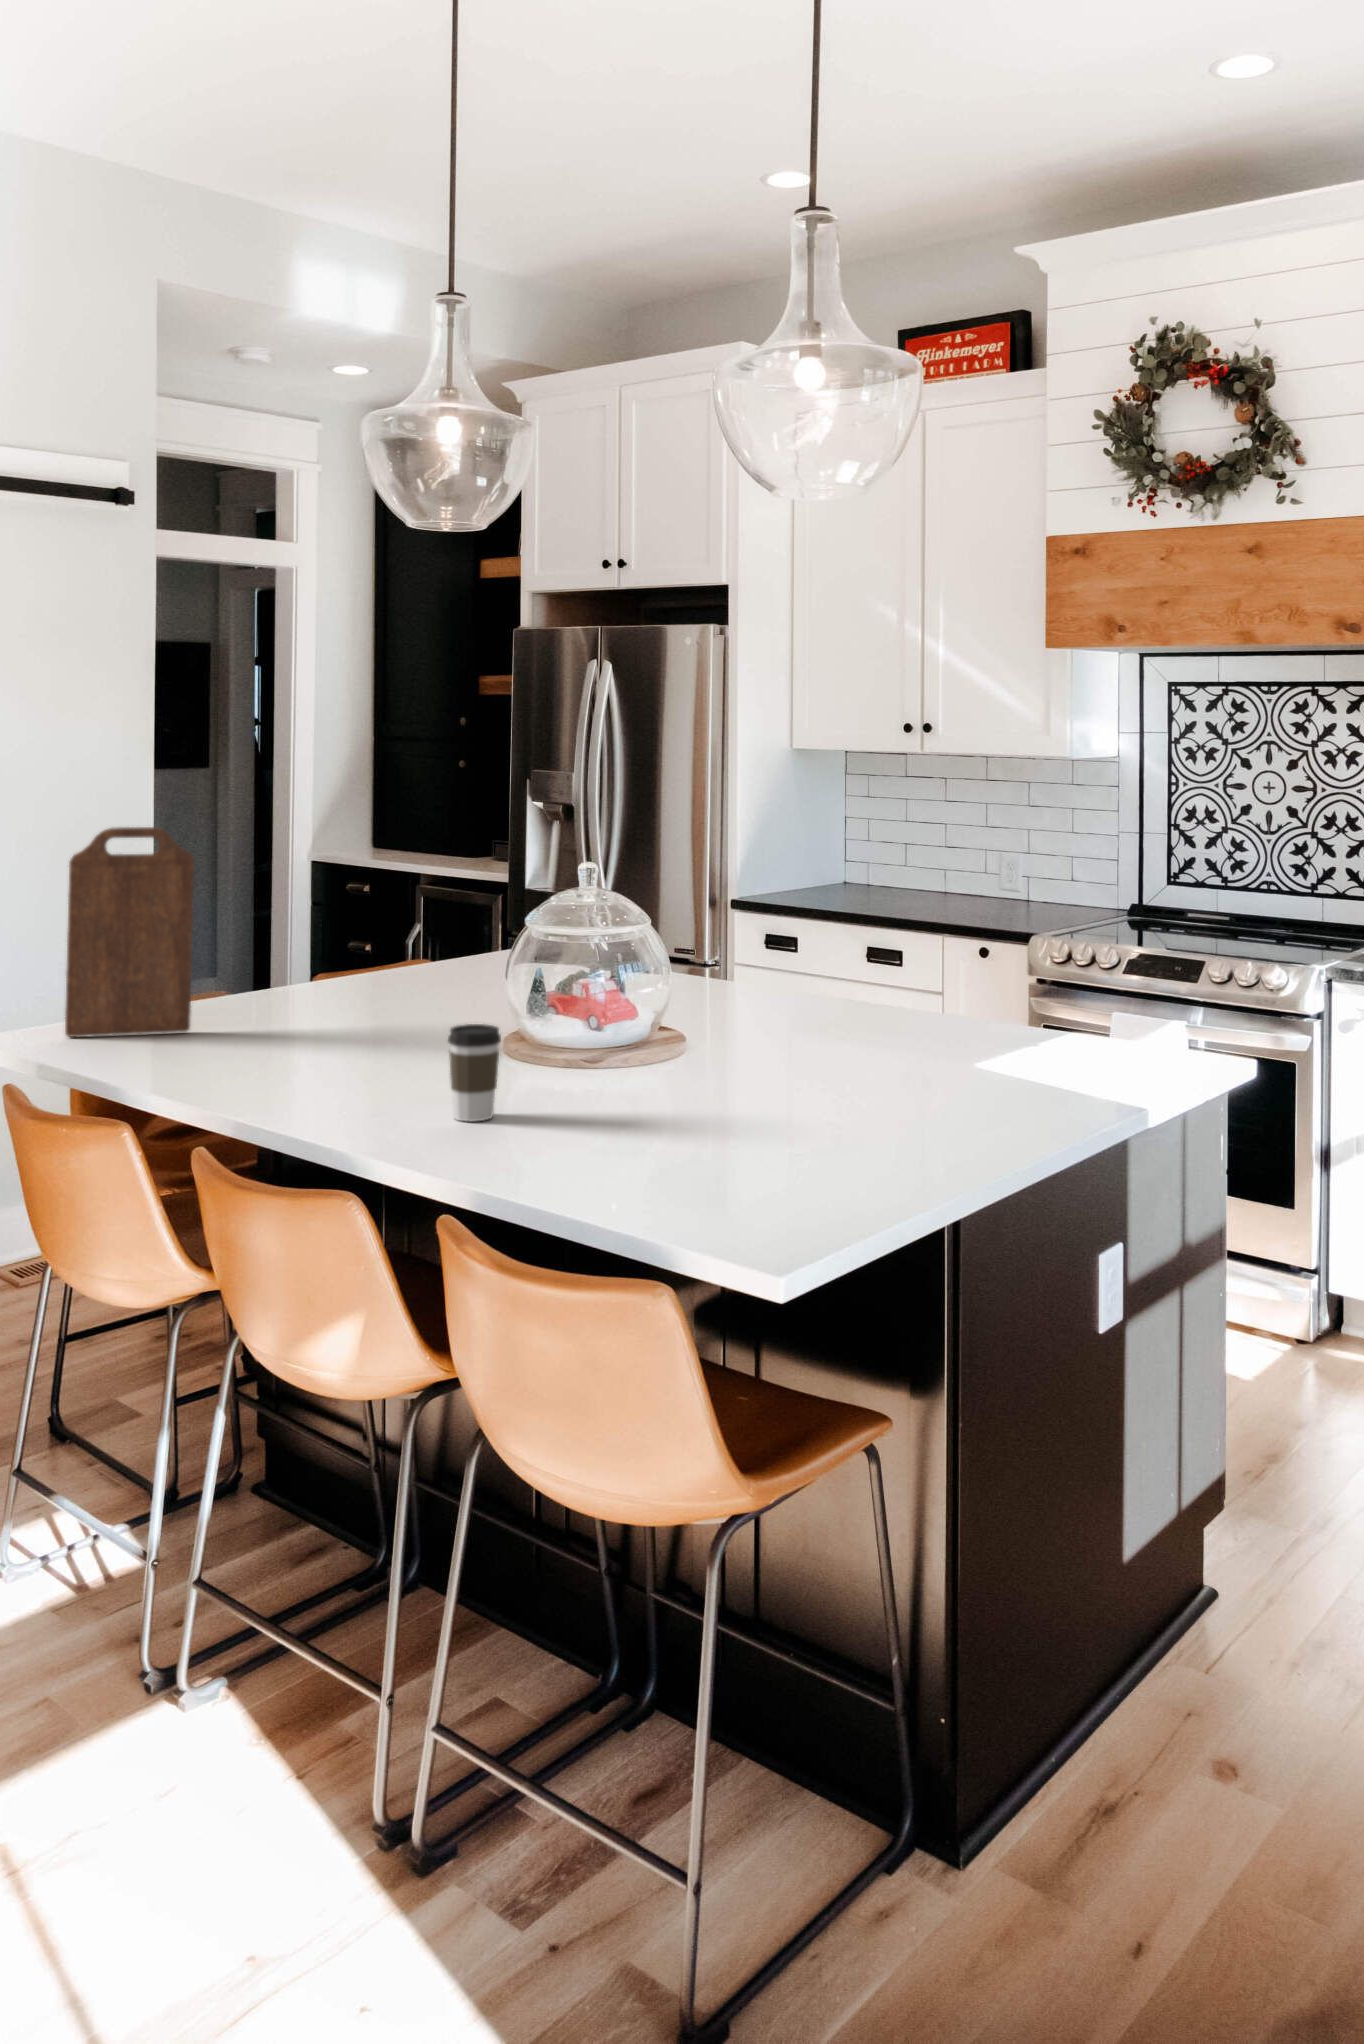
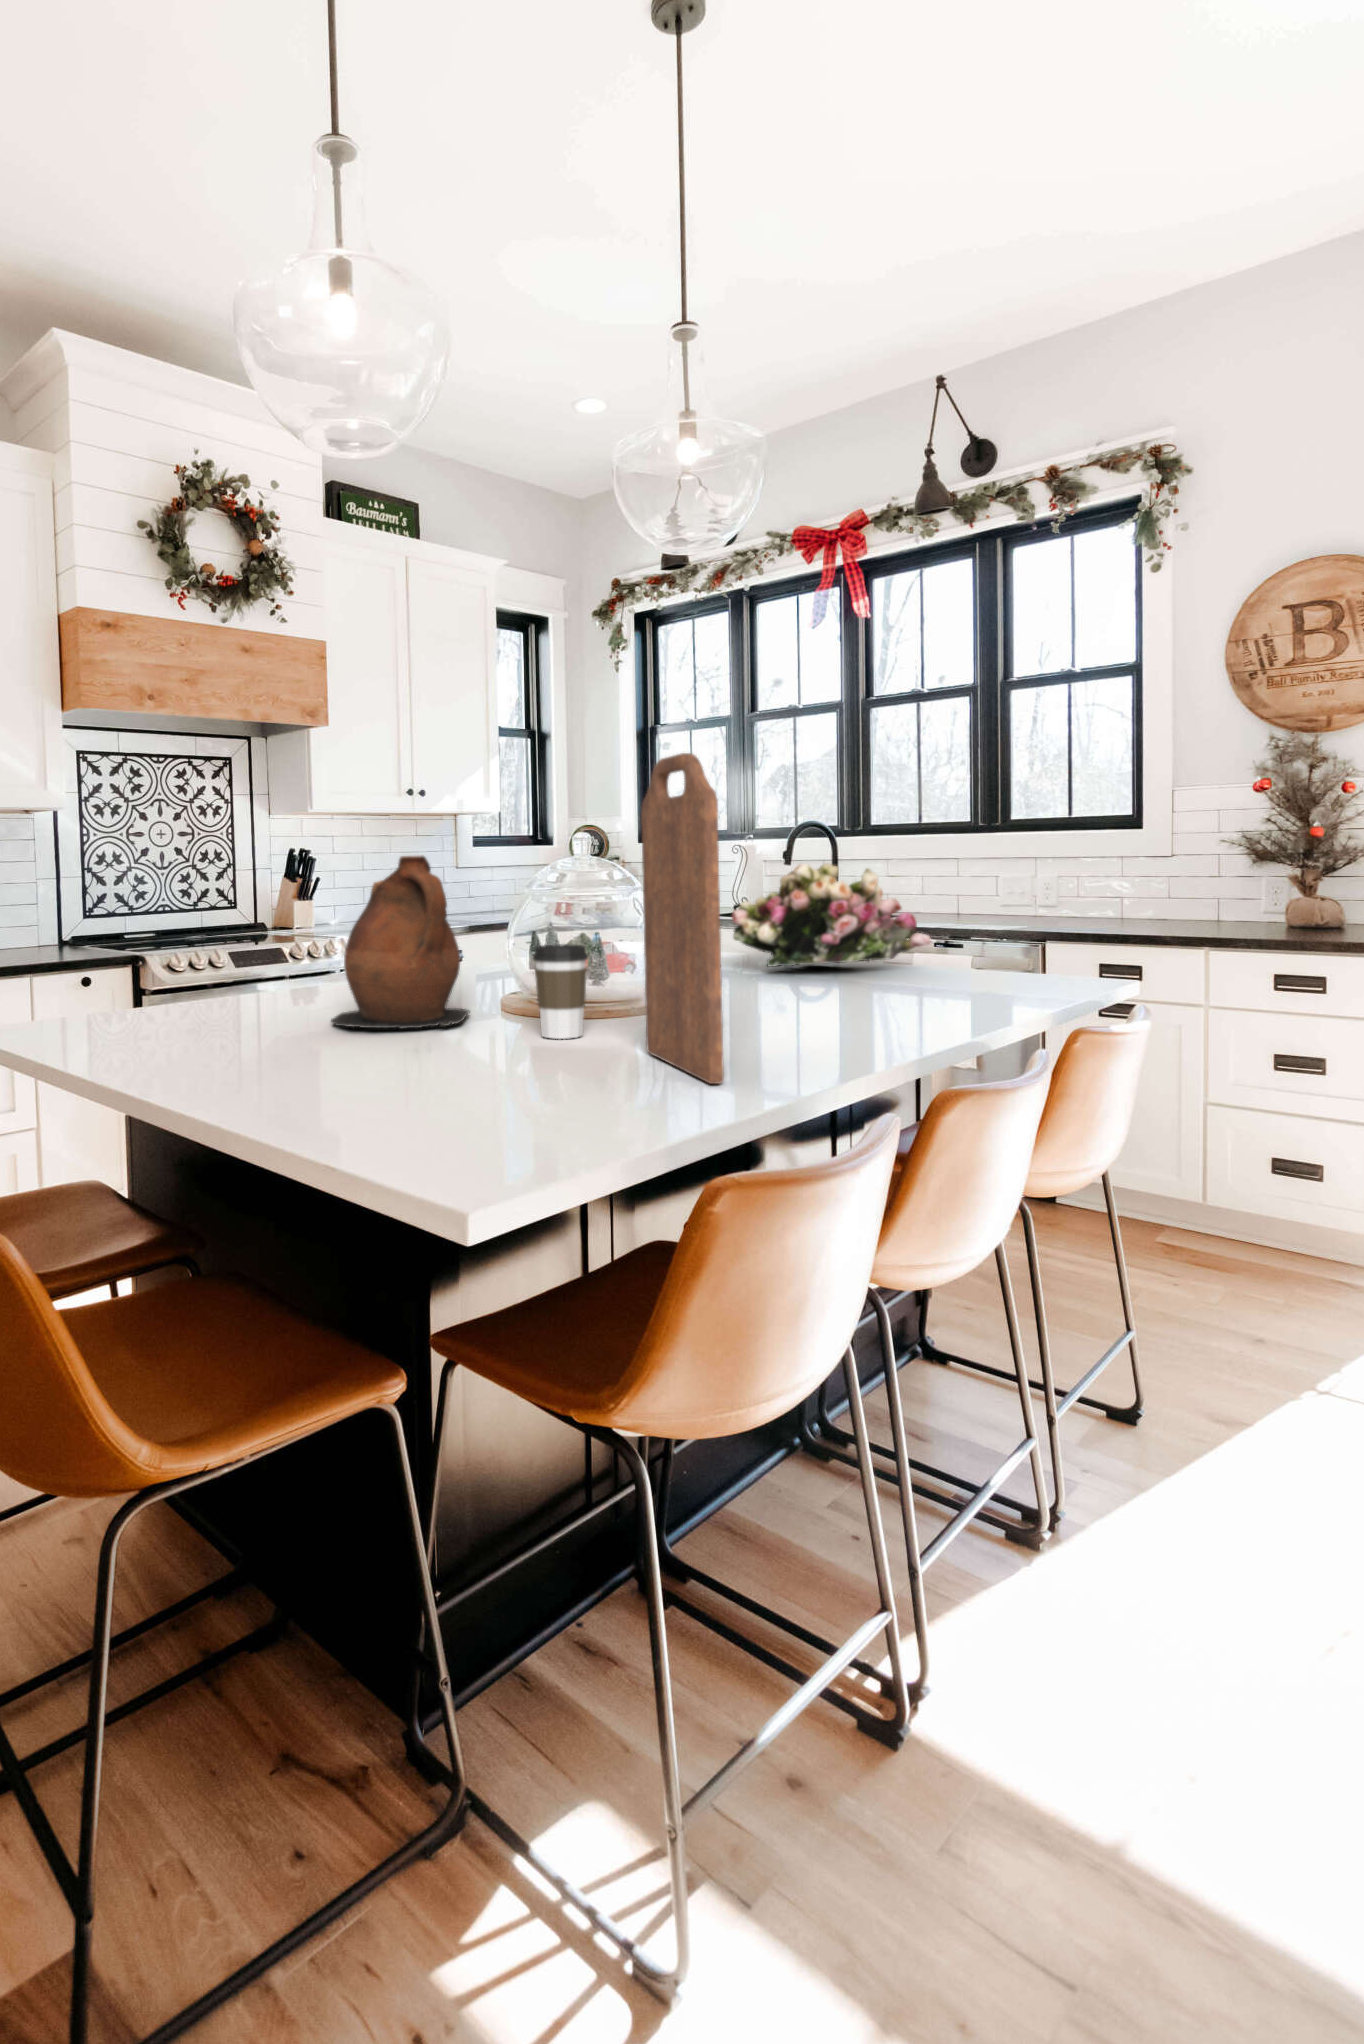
ceramic pitcher: none [336,868,446,1006] -> present [331,856,469,1029]
flower arrangement: none [590,939,820,1095] -> present [732,863,931,966]
coffee cup: present [448,1024,501,1121] -> present [533,944,588,1039]

